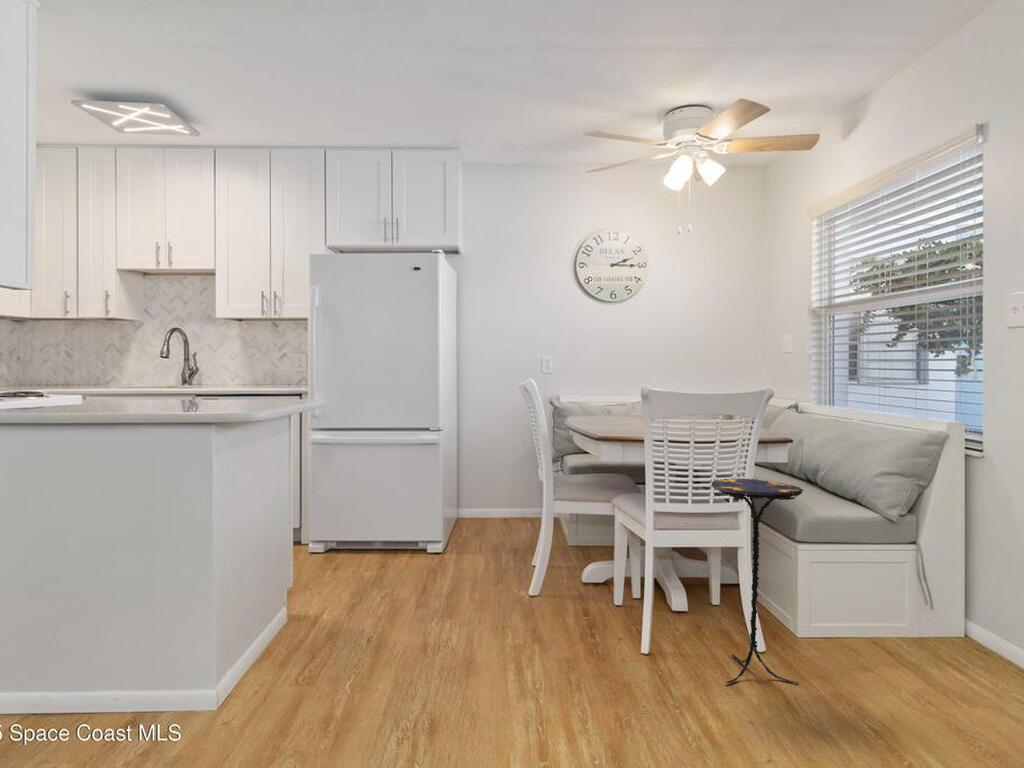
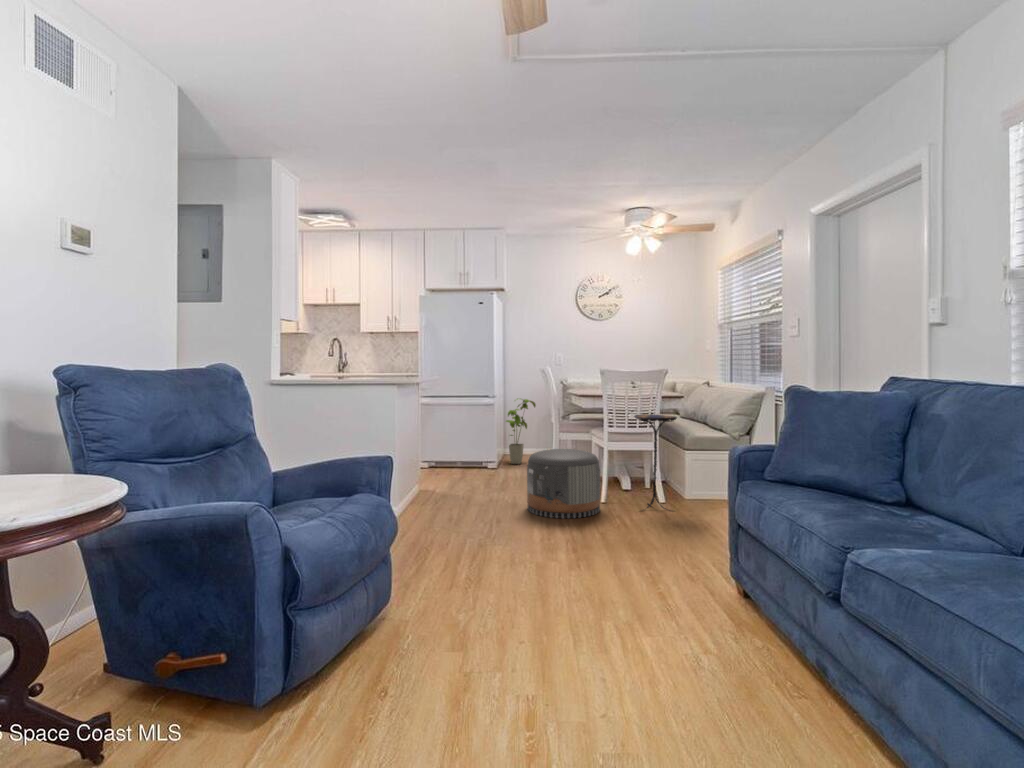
house plant: none [459,430,509,540] -> present [506,399,536,464]
pouf: none [494,548,645,717] -> present [527,449,600,518]

